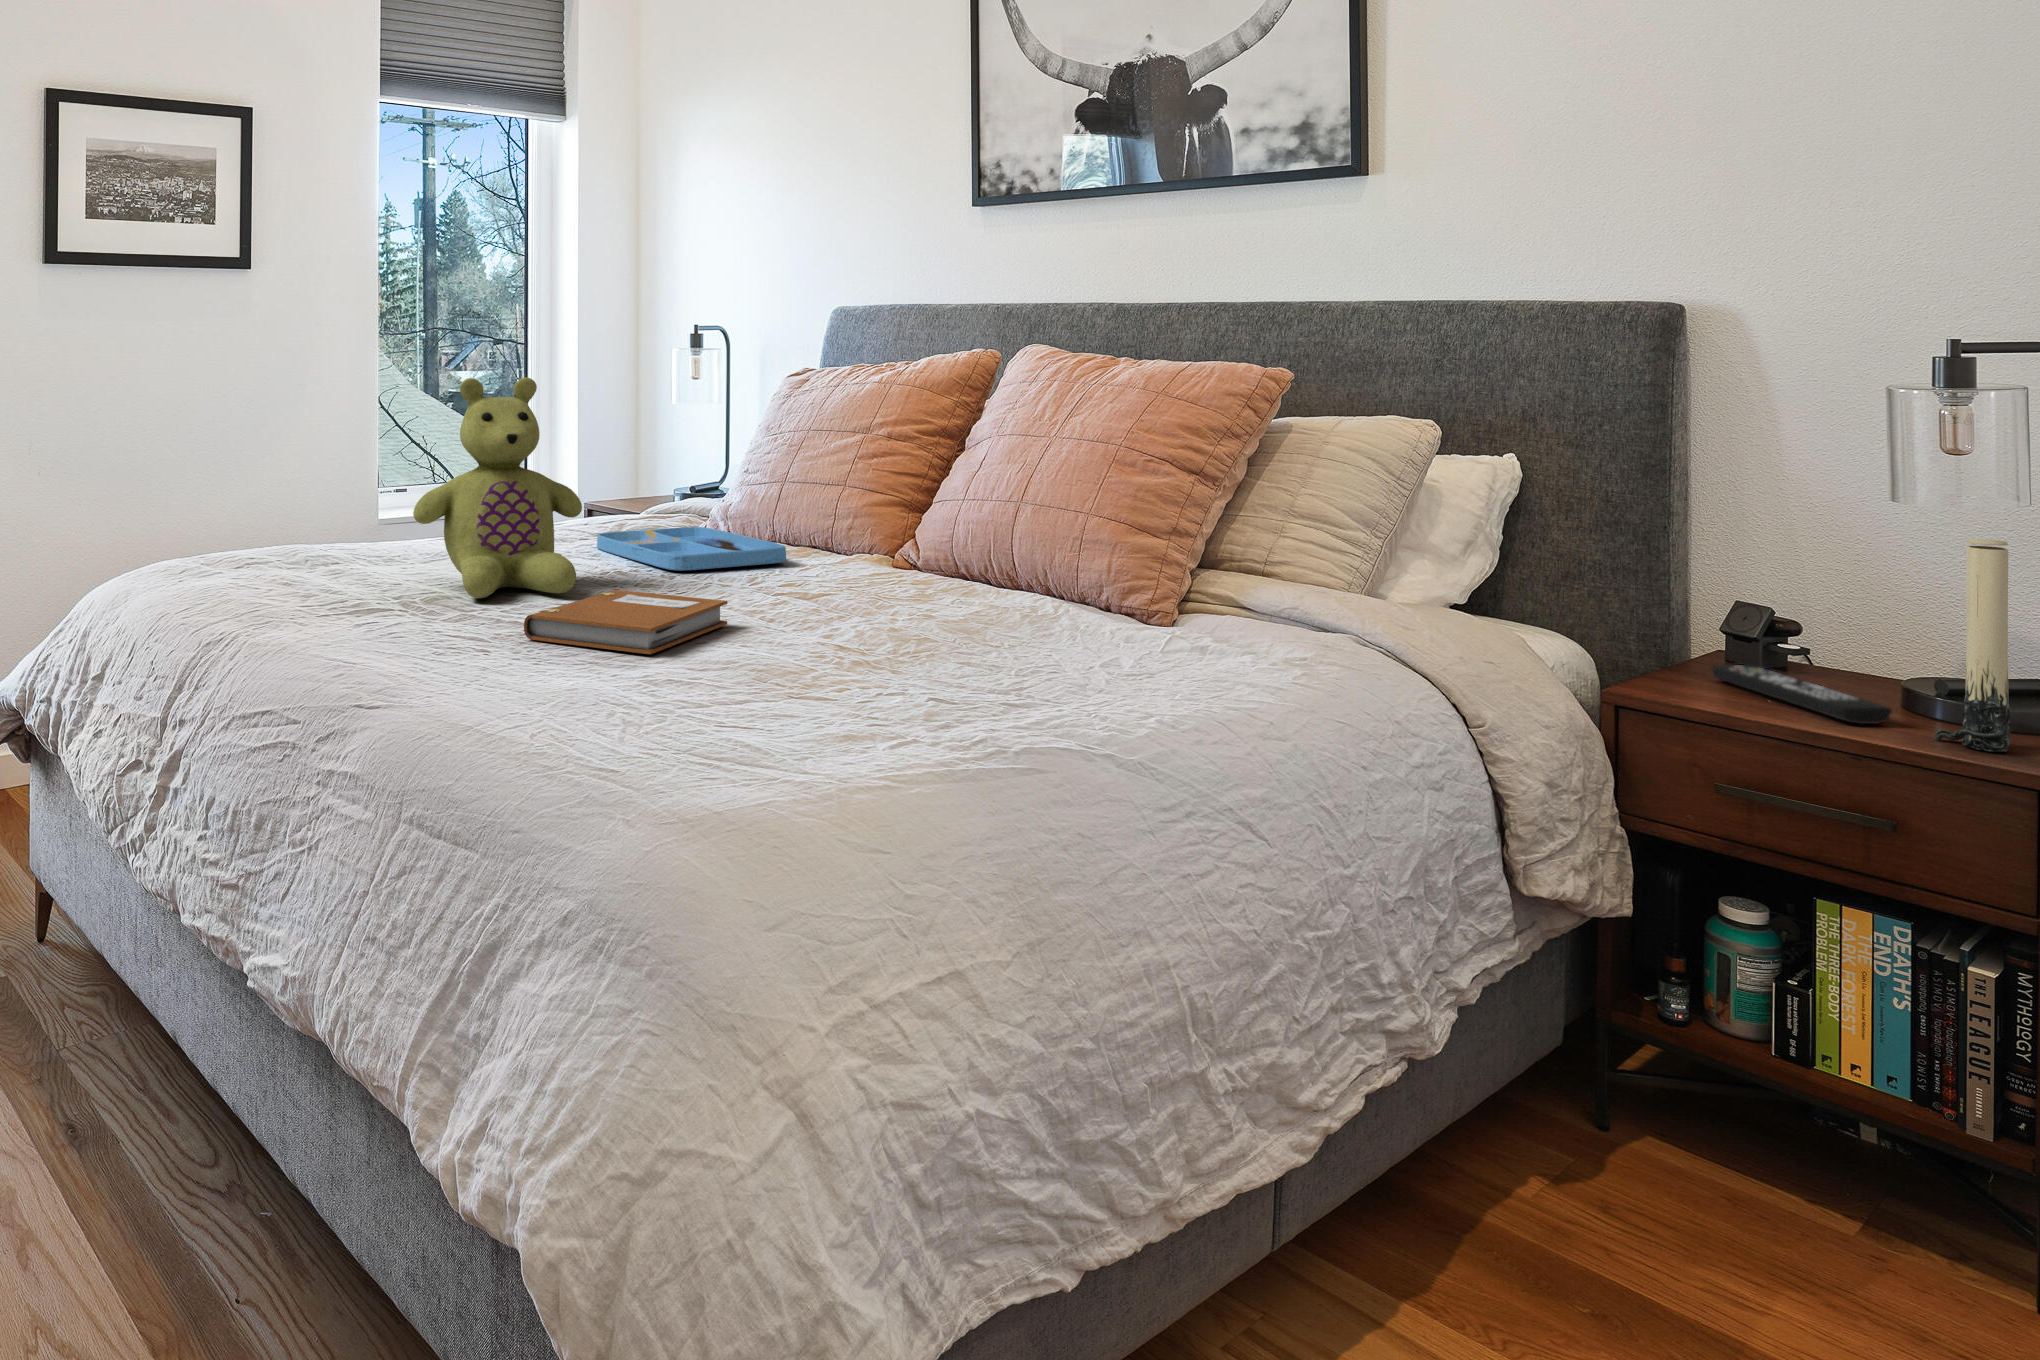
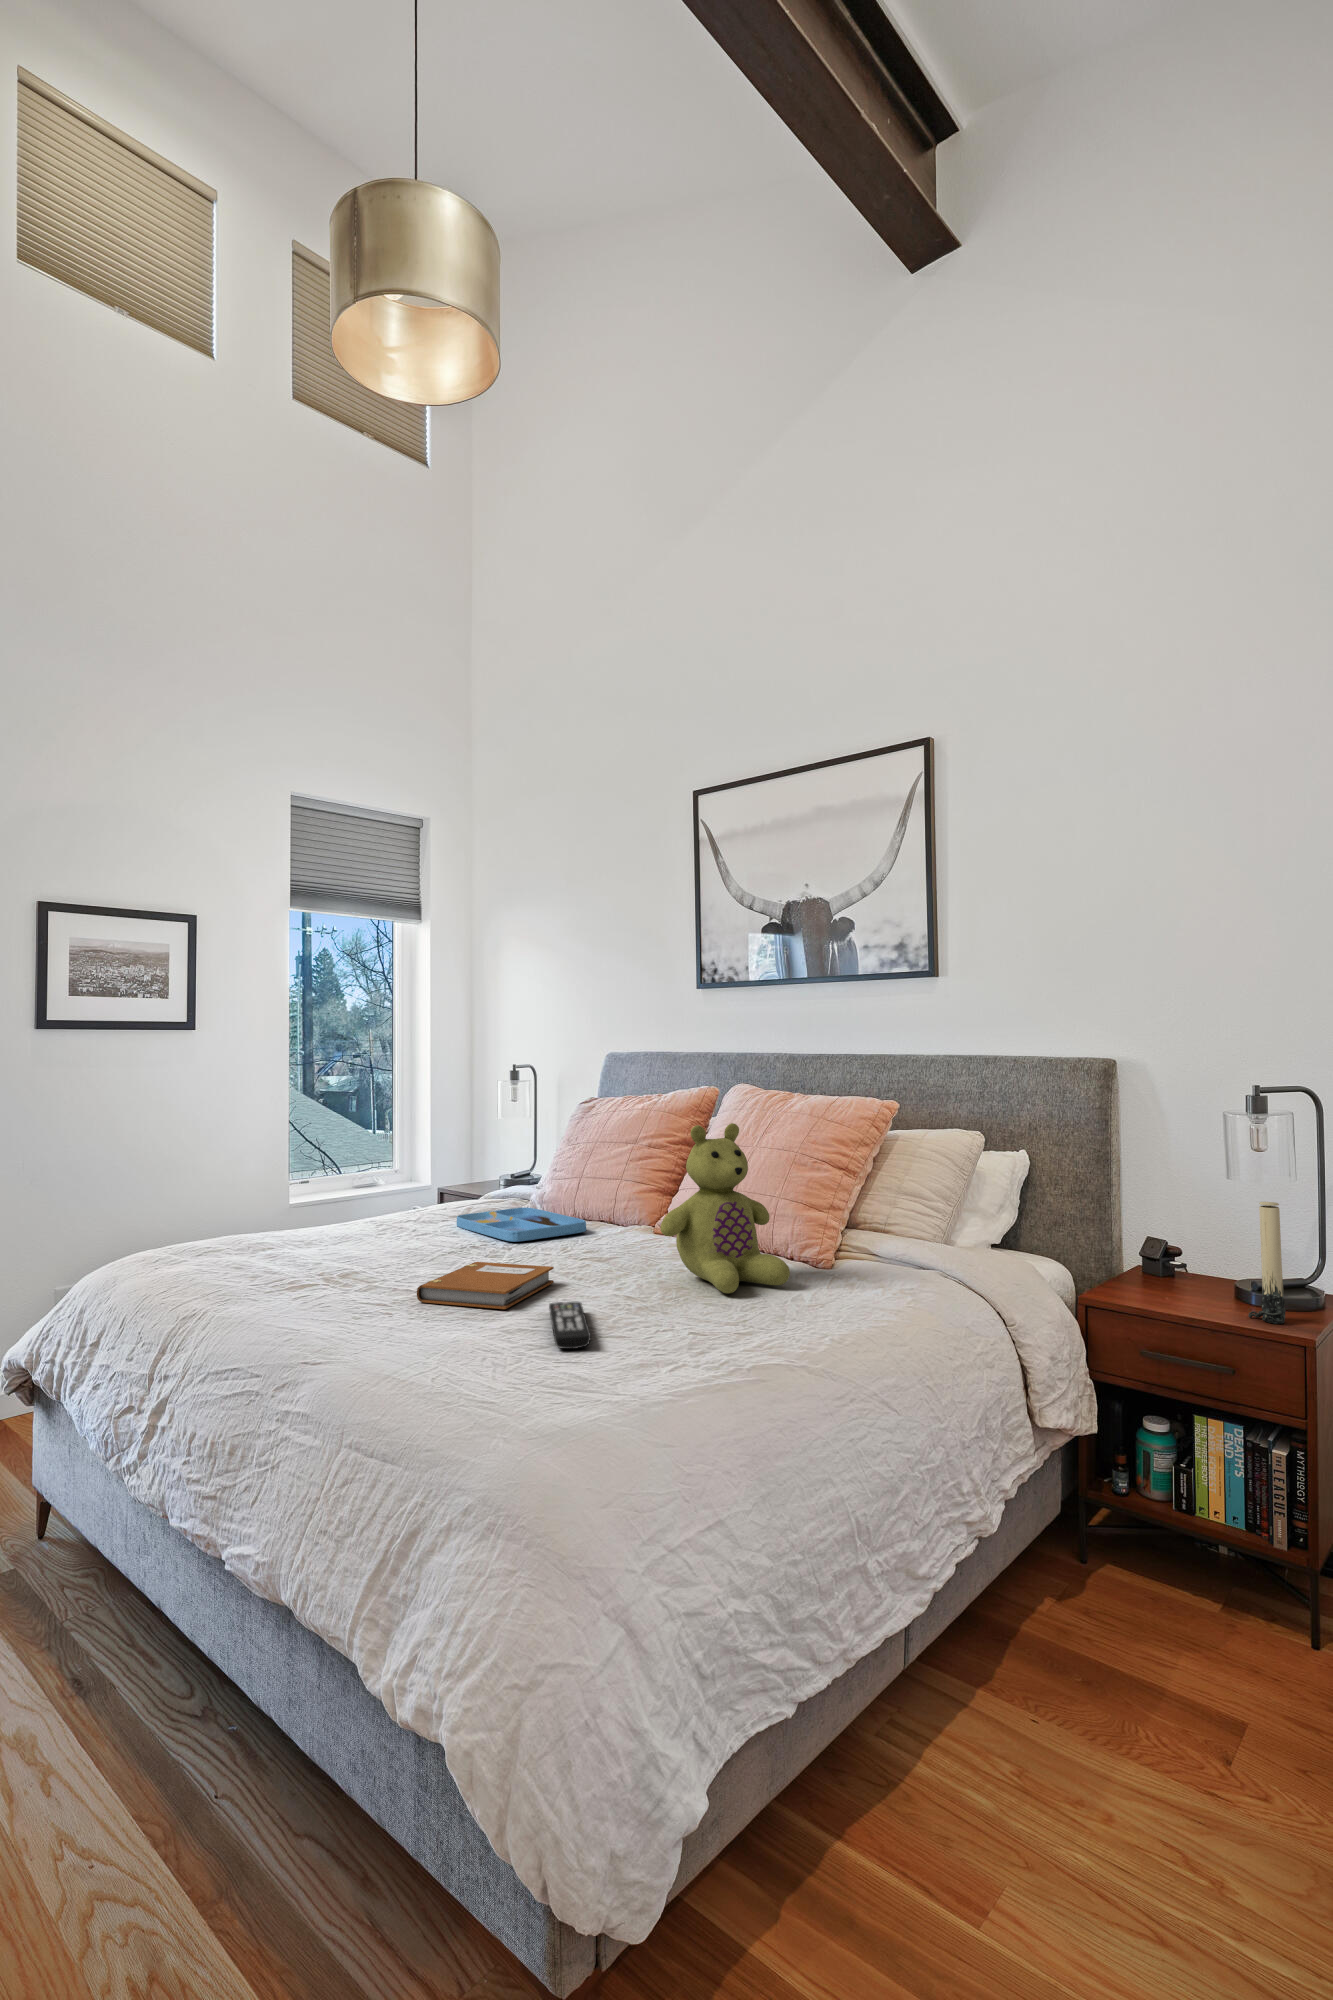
stuffed bear: present [413,377,582,599] -> present [661,1123,790,1294]
remote control: present [1711,665,1892,724] -> present [549,1302,591,1349]

